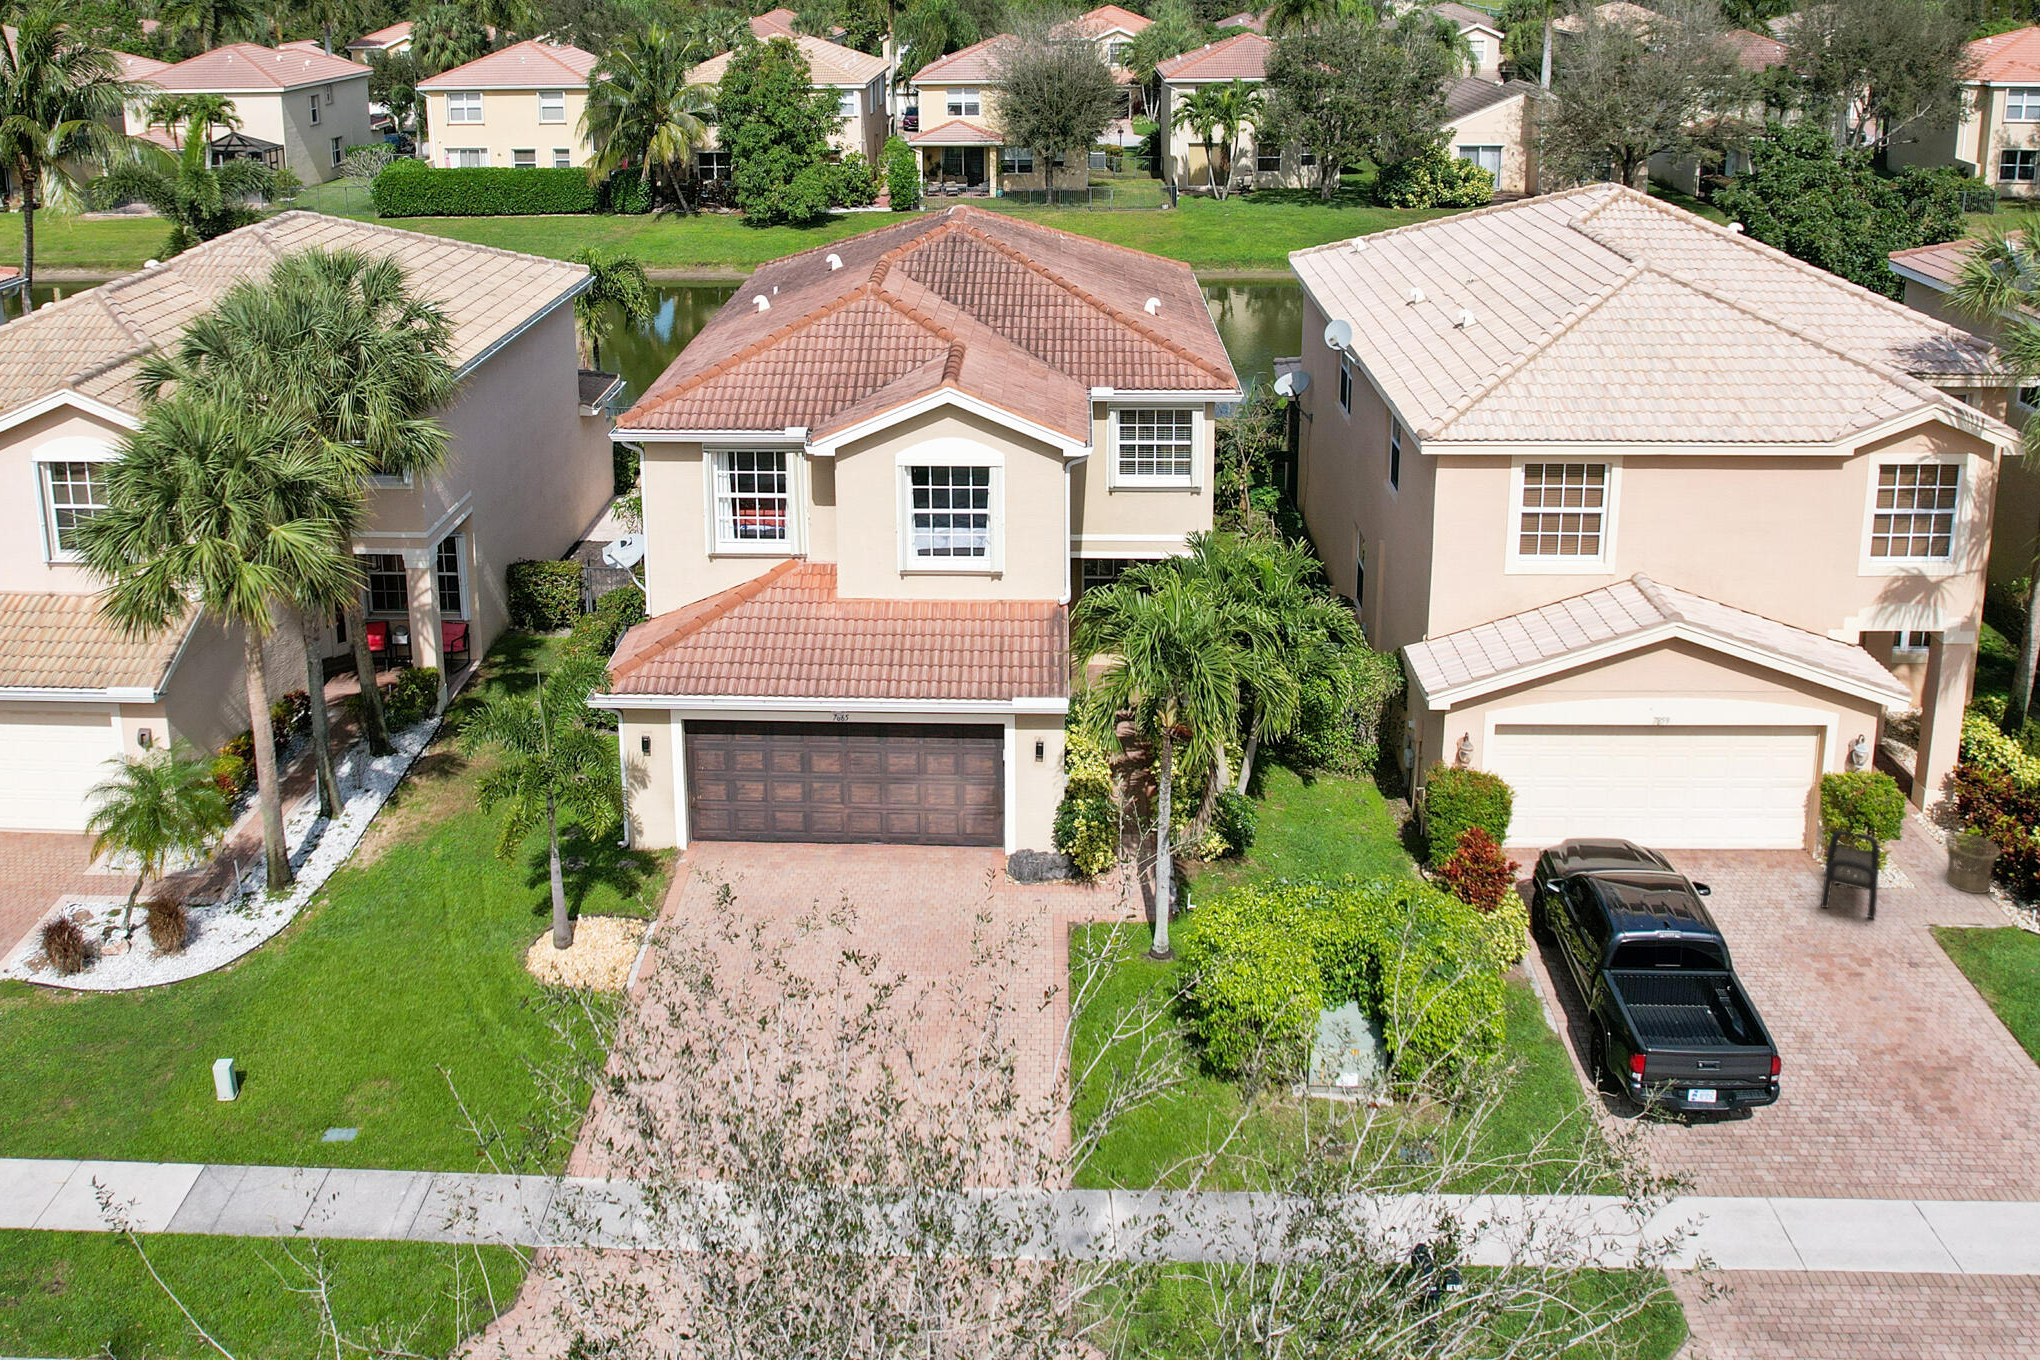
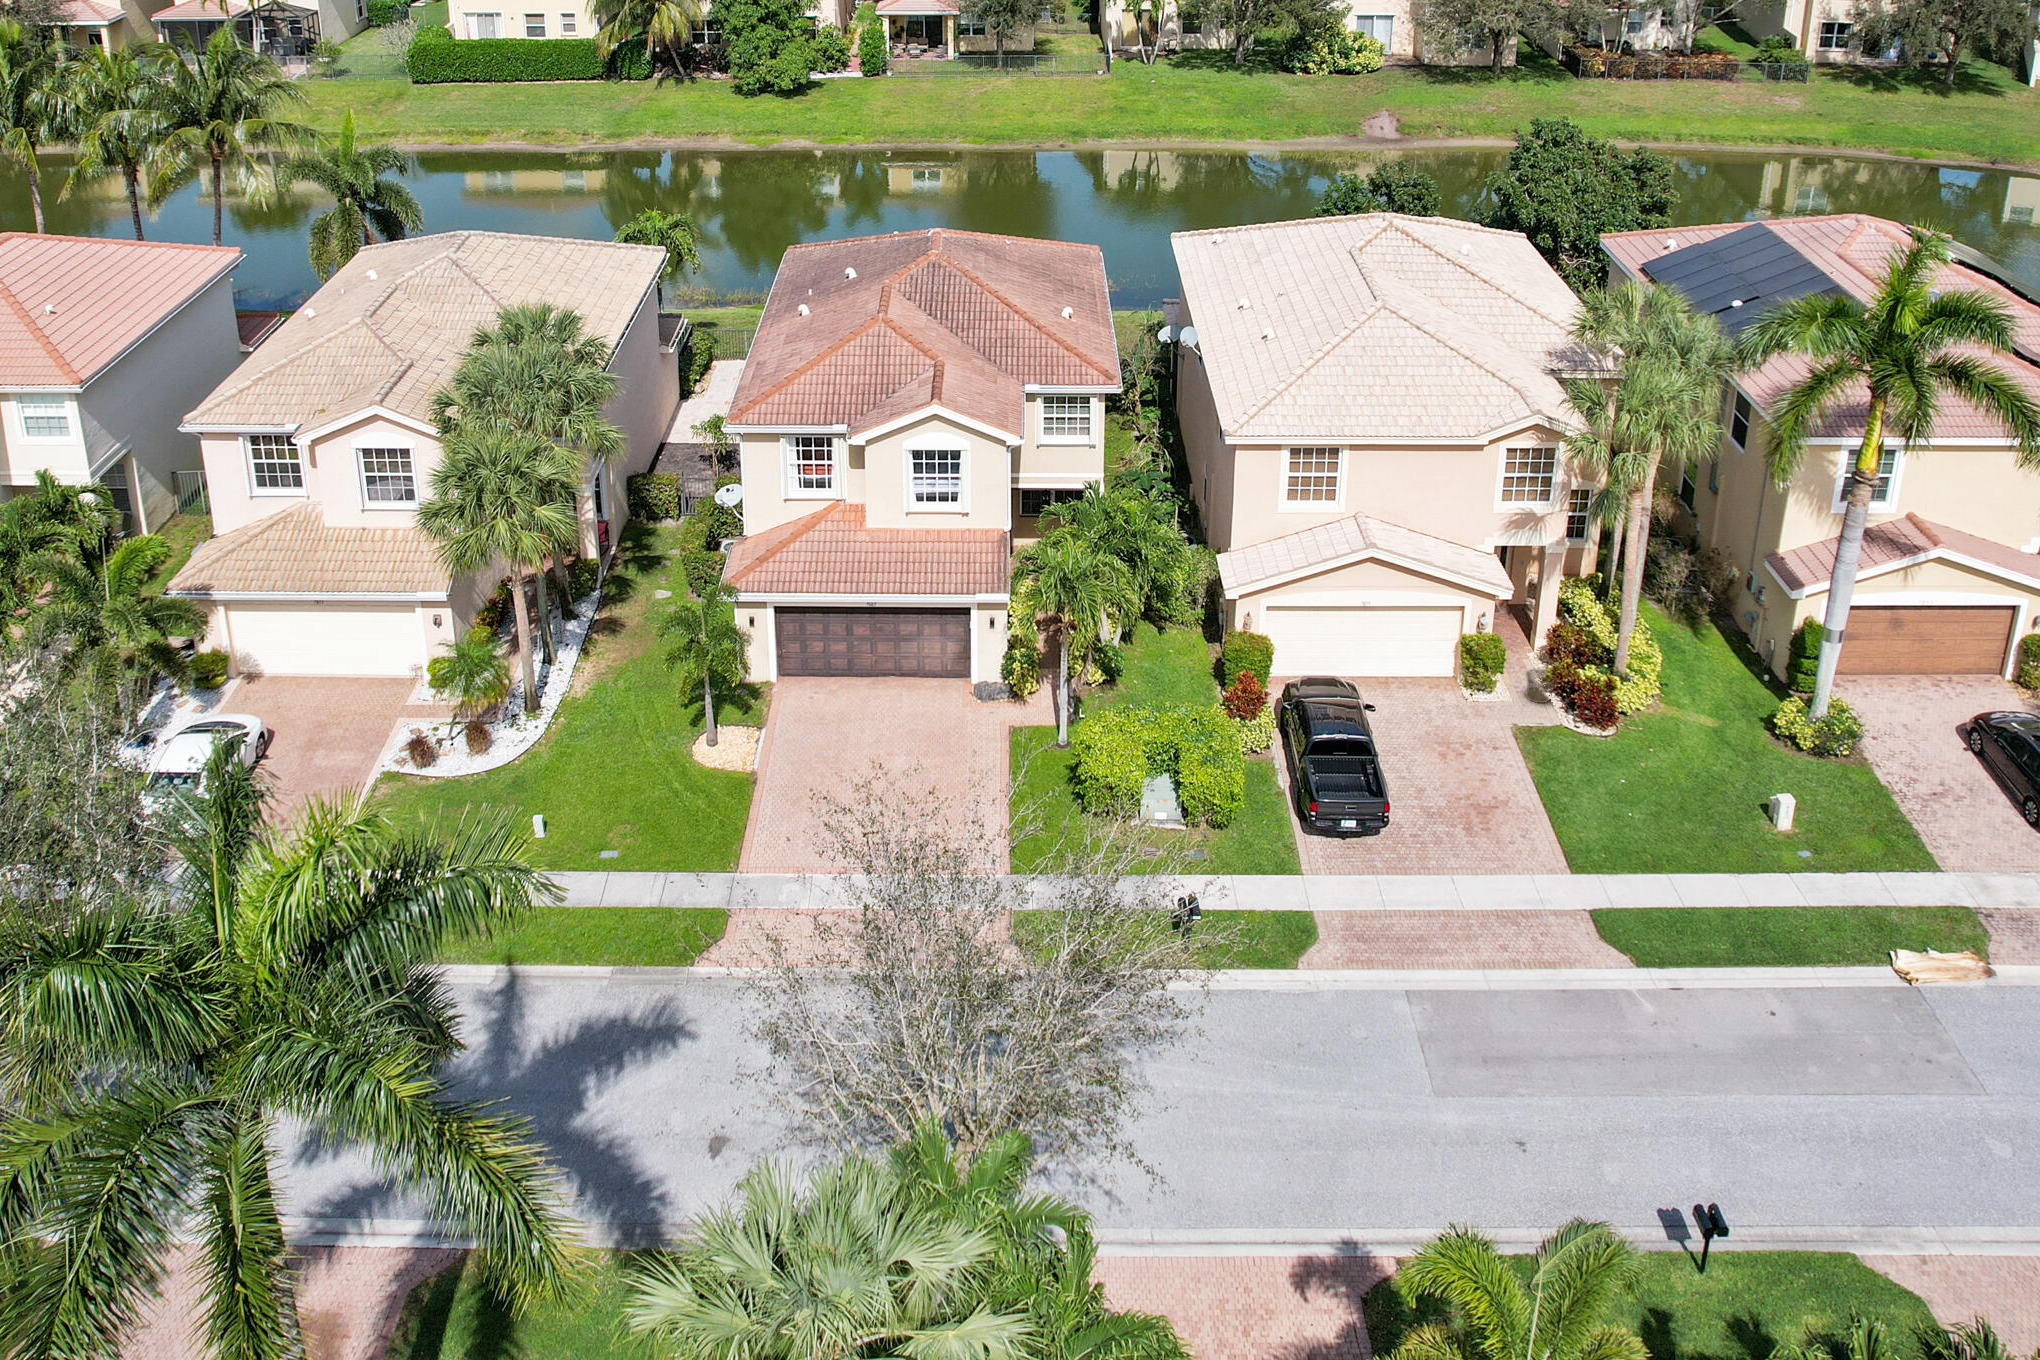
bench: present [1821,830,1879,919] -> none [1448,667,1486,720]

